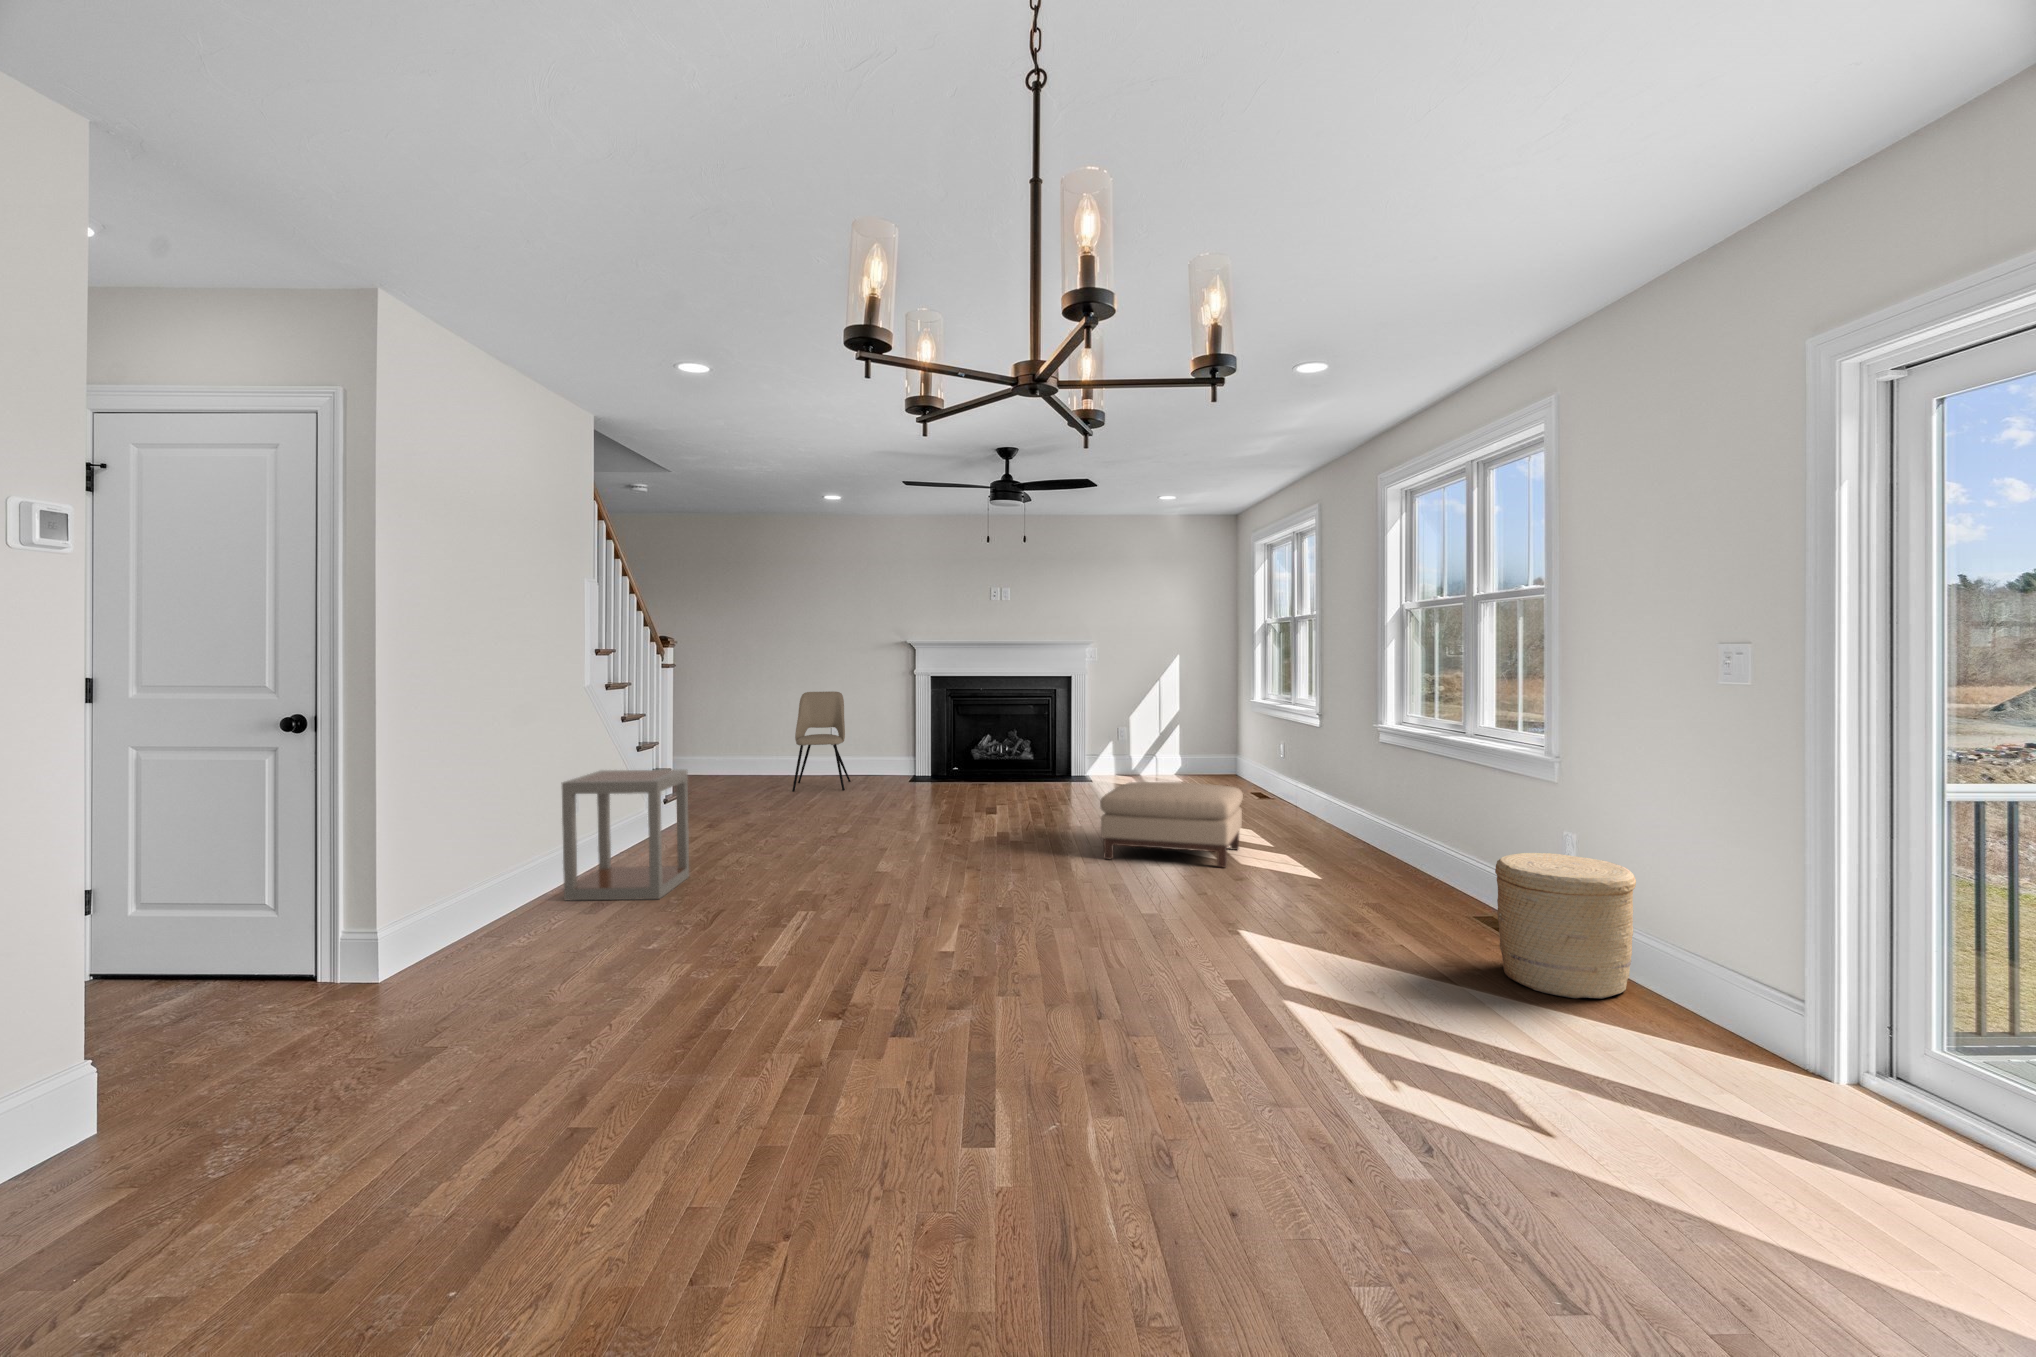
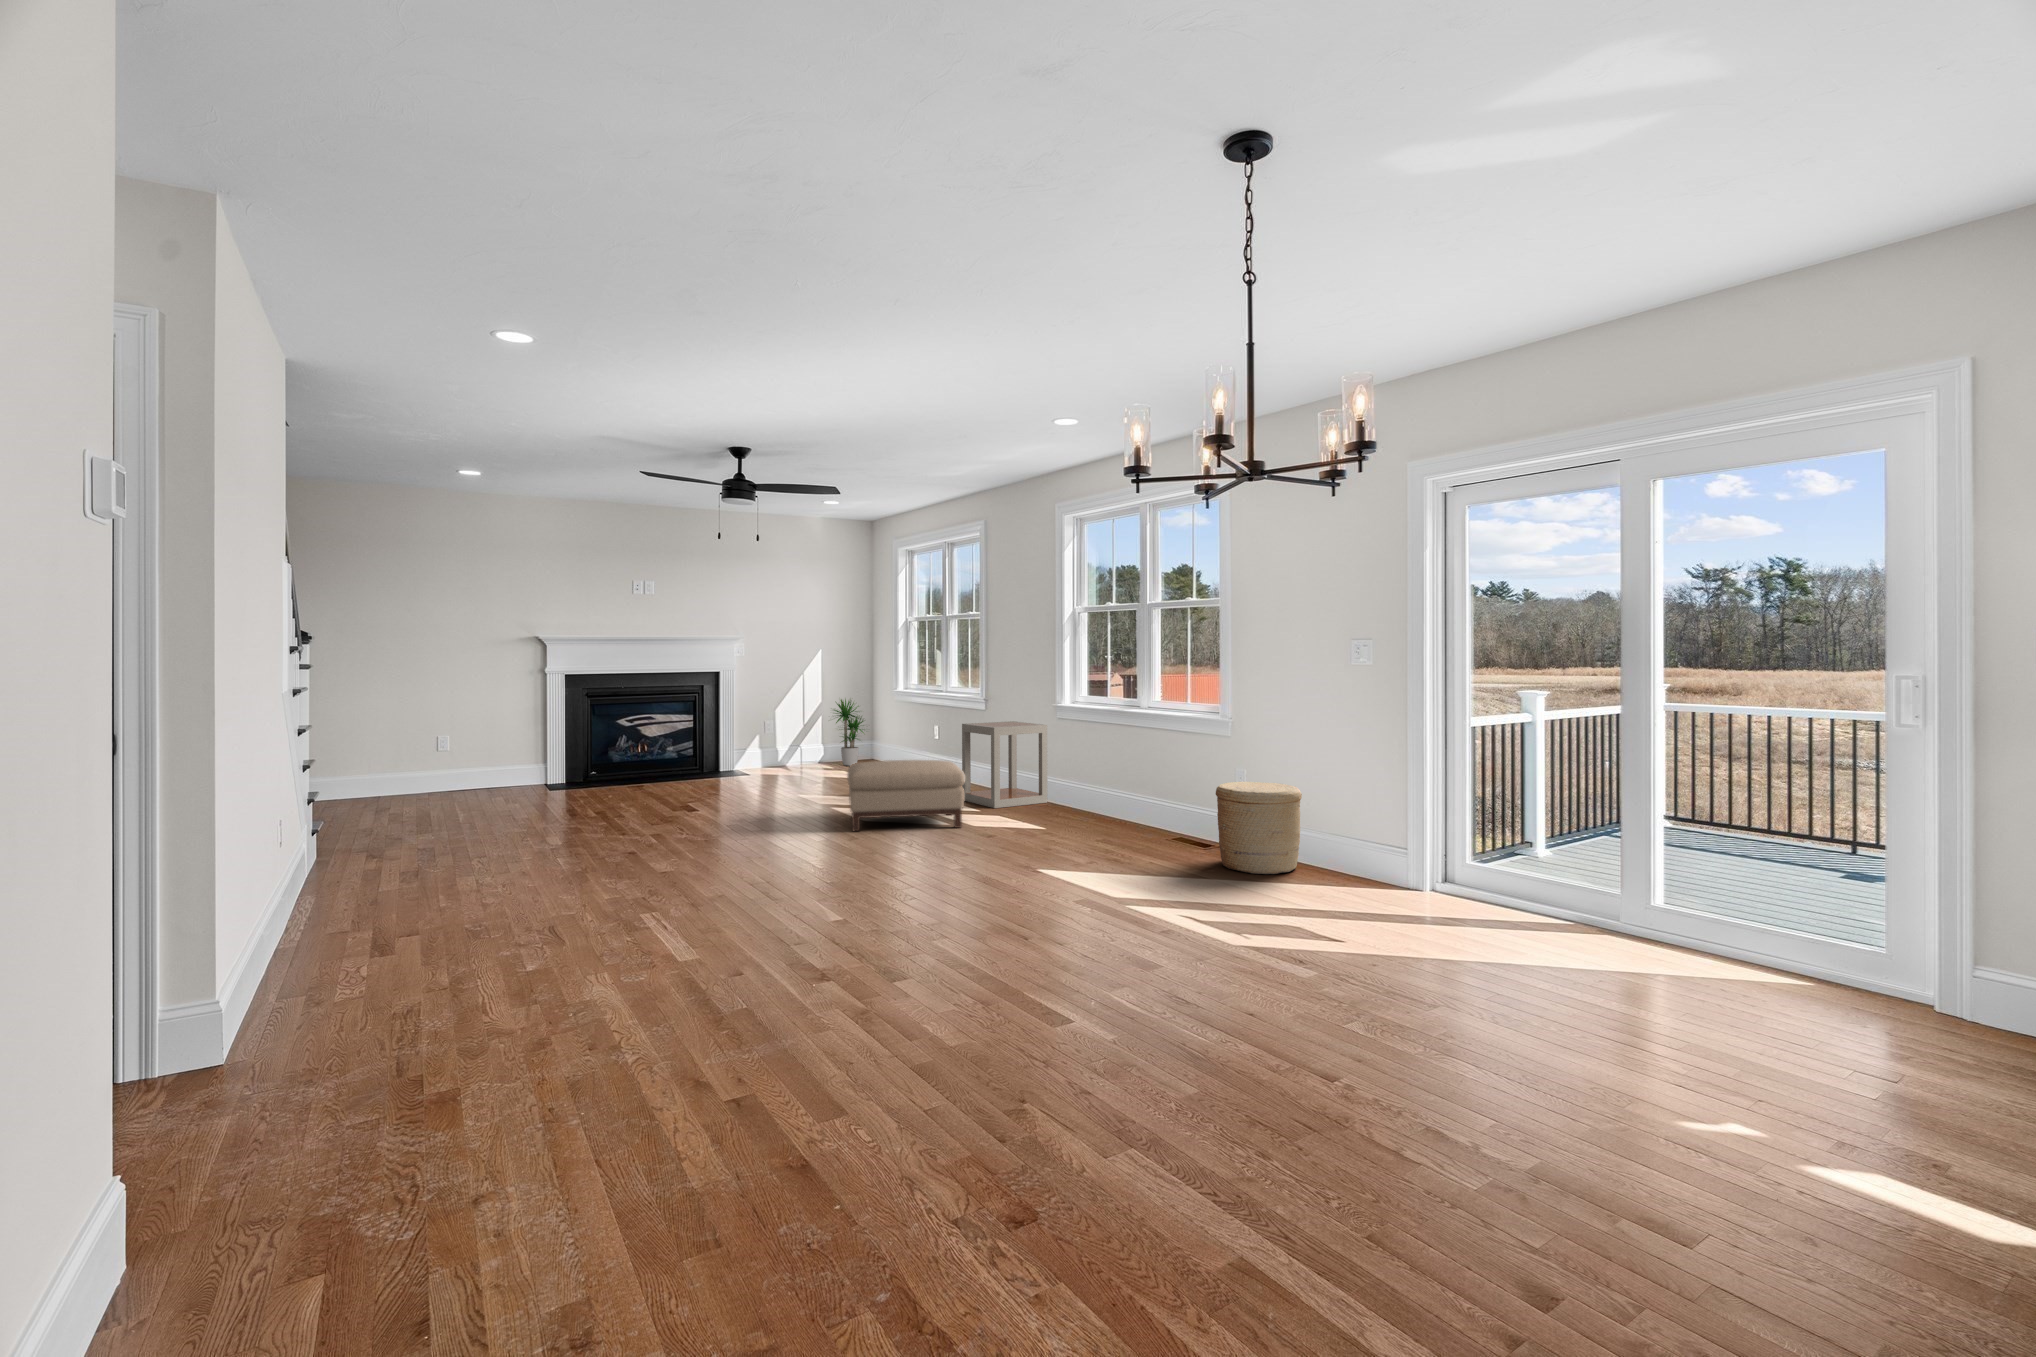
dining chair: present [792,691,850,791] -> none [401,691,478,805]
potted plant: none [1182,703,1233,779] -> present [834,699,864,766]
side table: present [562,769,689,900] -> present [962,721,1047,808]

